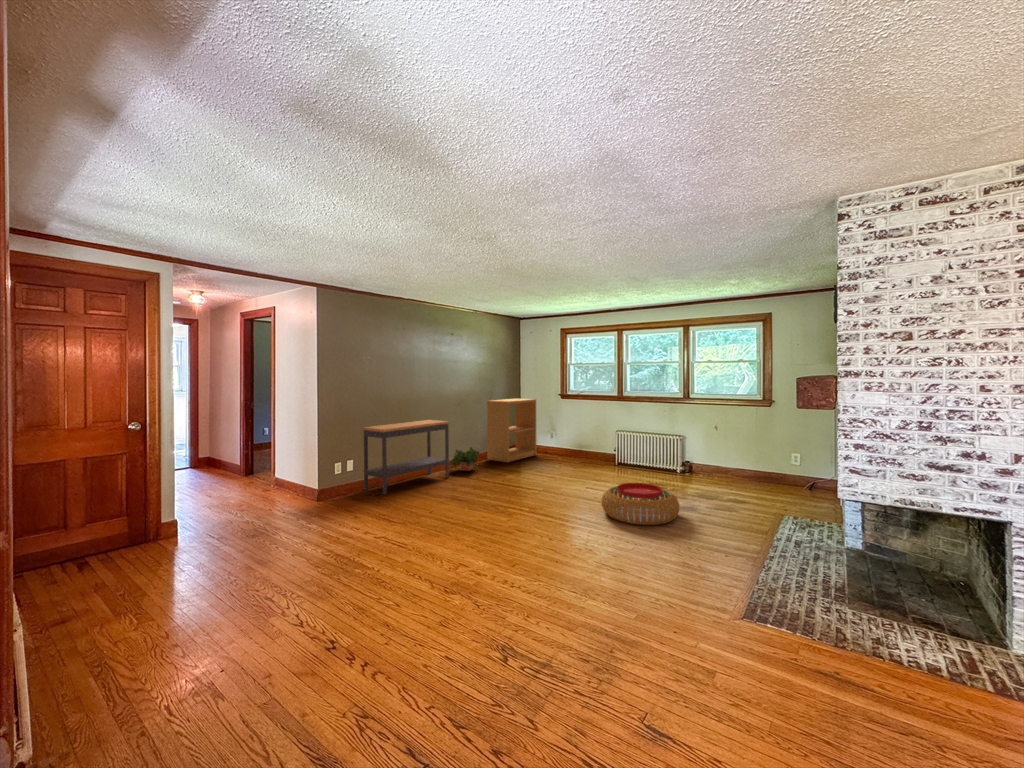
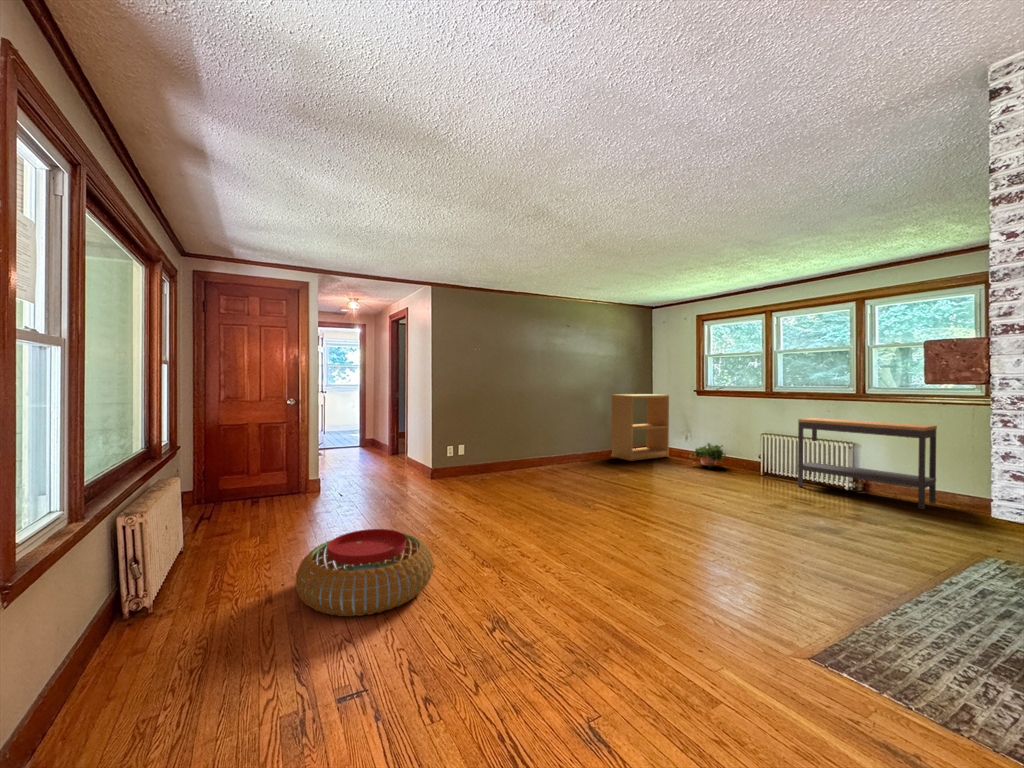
console table: present [363,420,449,495] -> present [798,418,937,509]
potted plant: present [450,447,480,471] -> present [690,443,726,467]
pouf: present [601,483,679,525] -> present [296,529,434,616]

